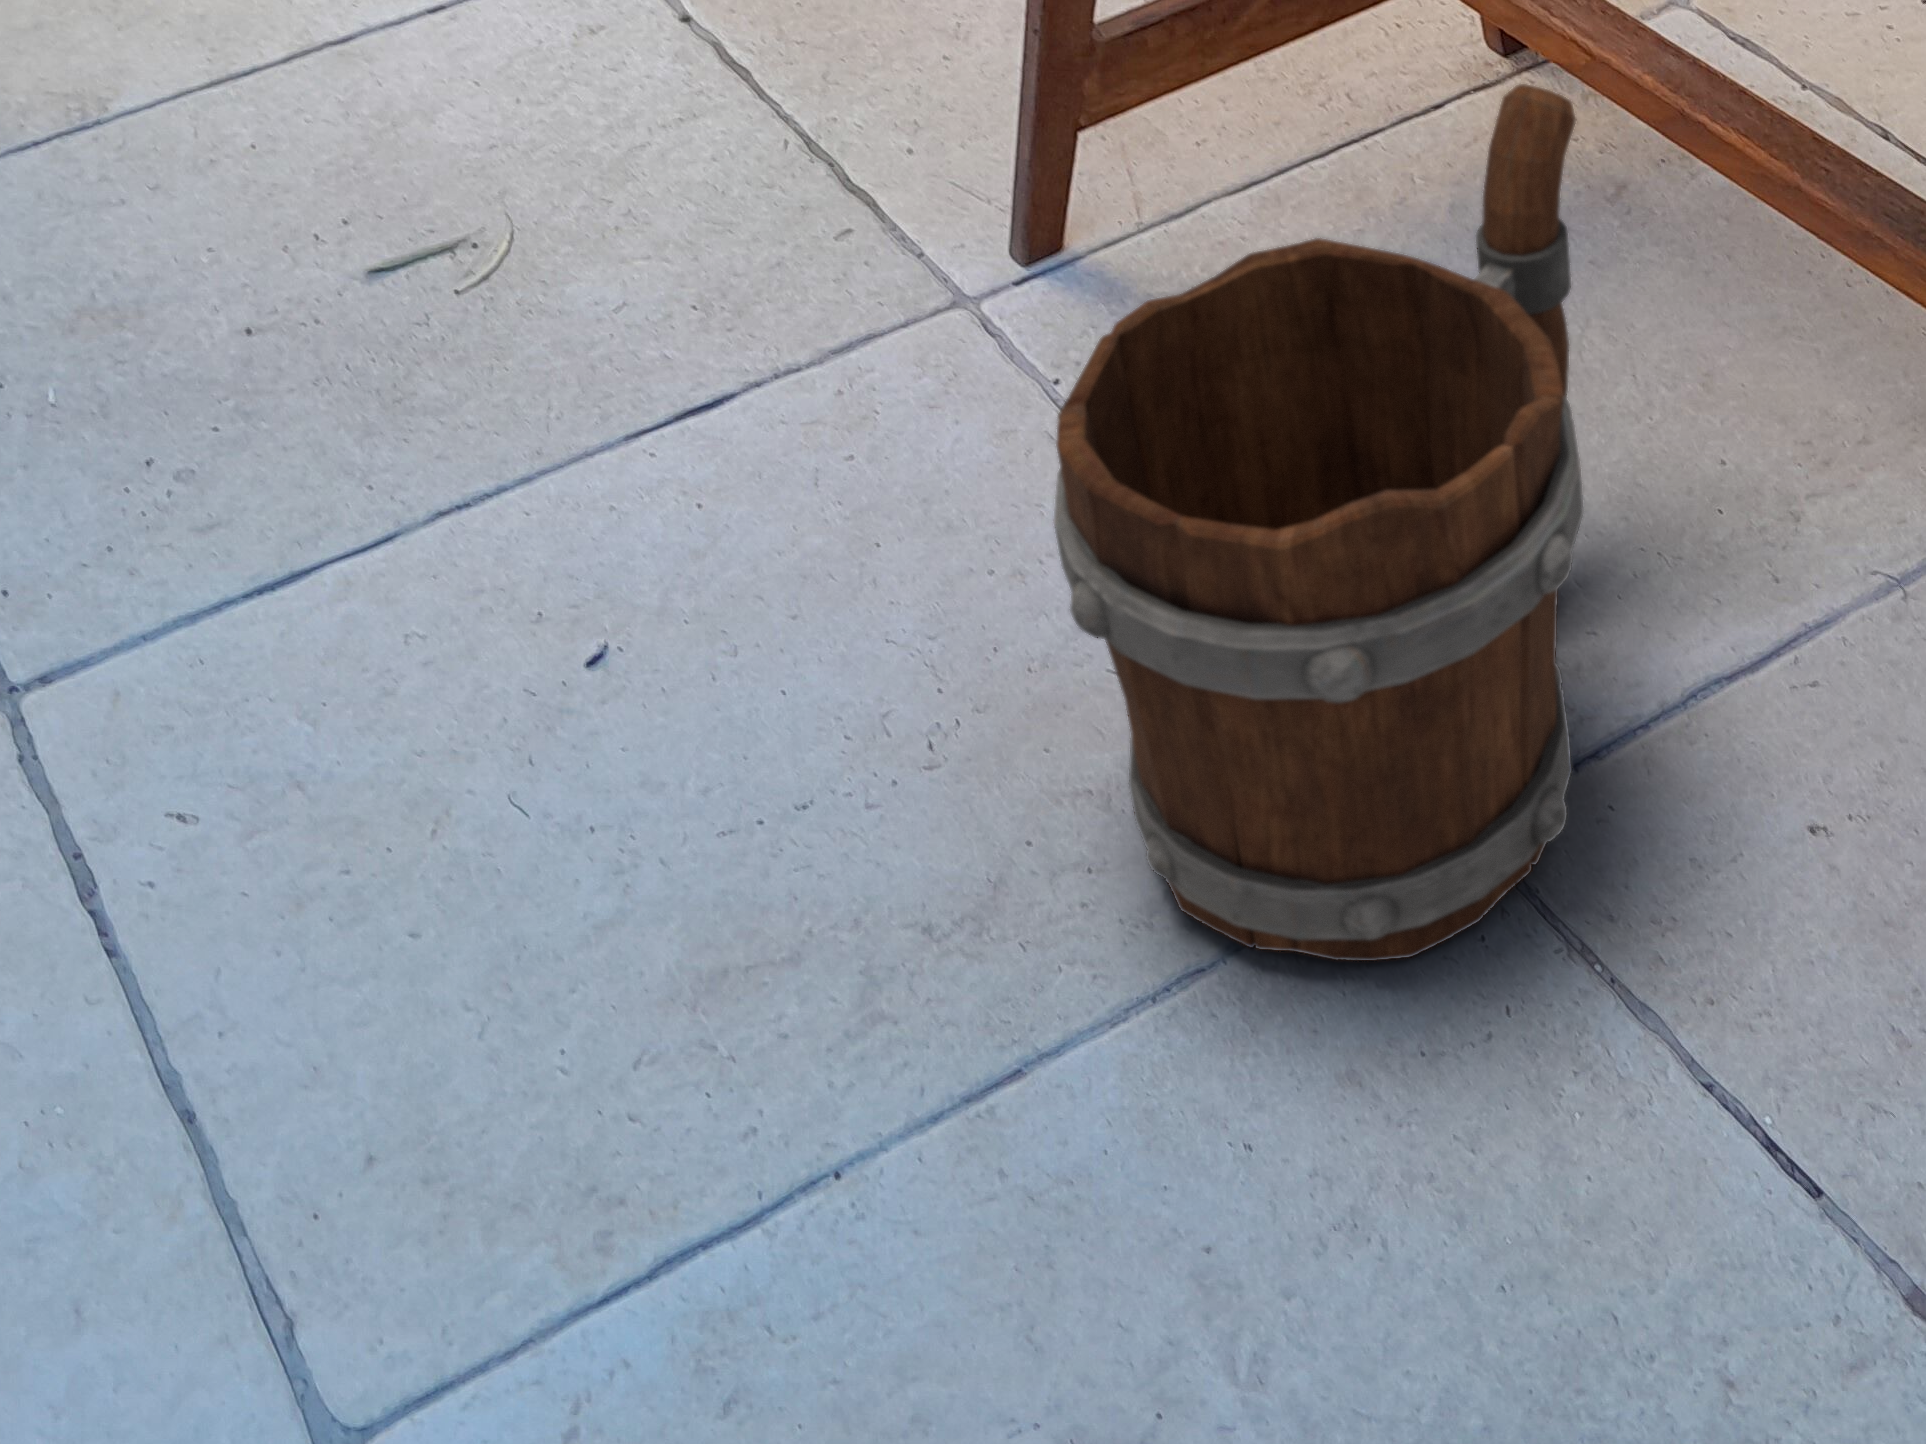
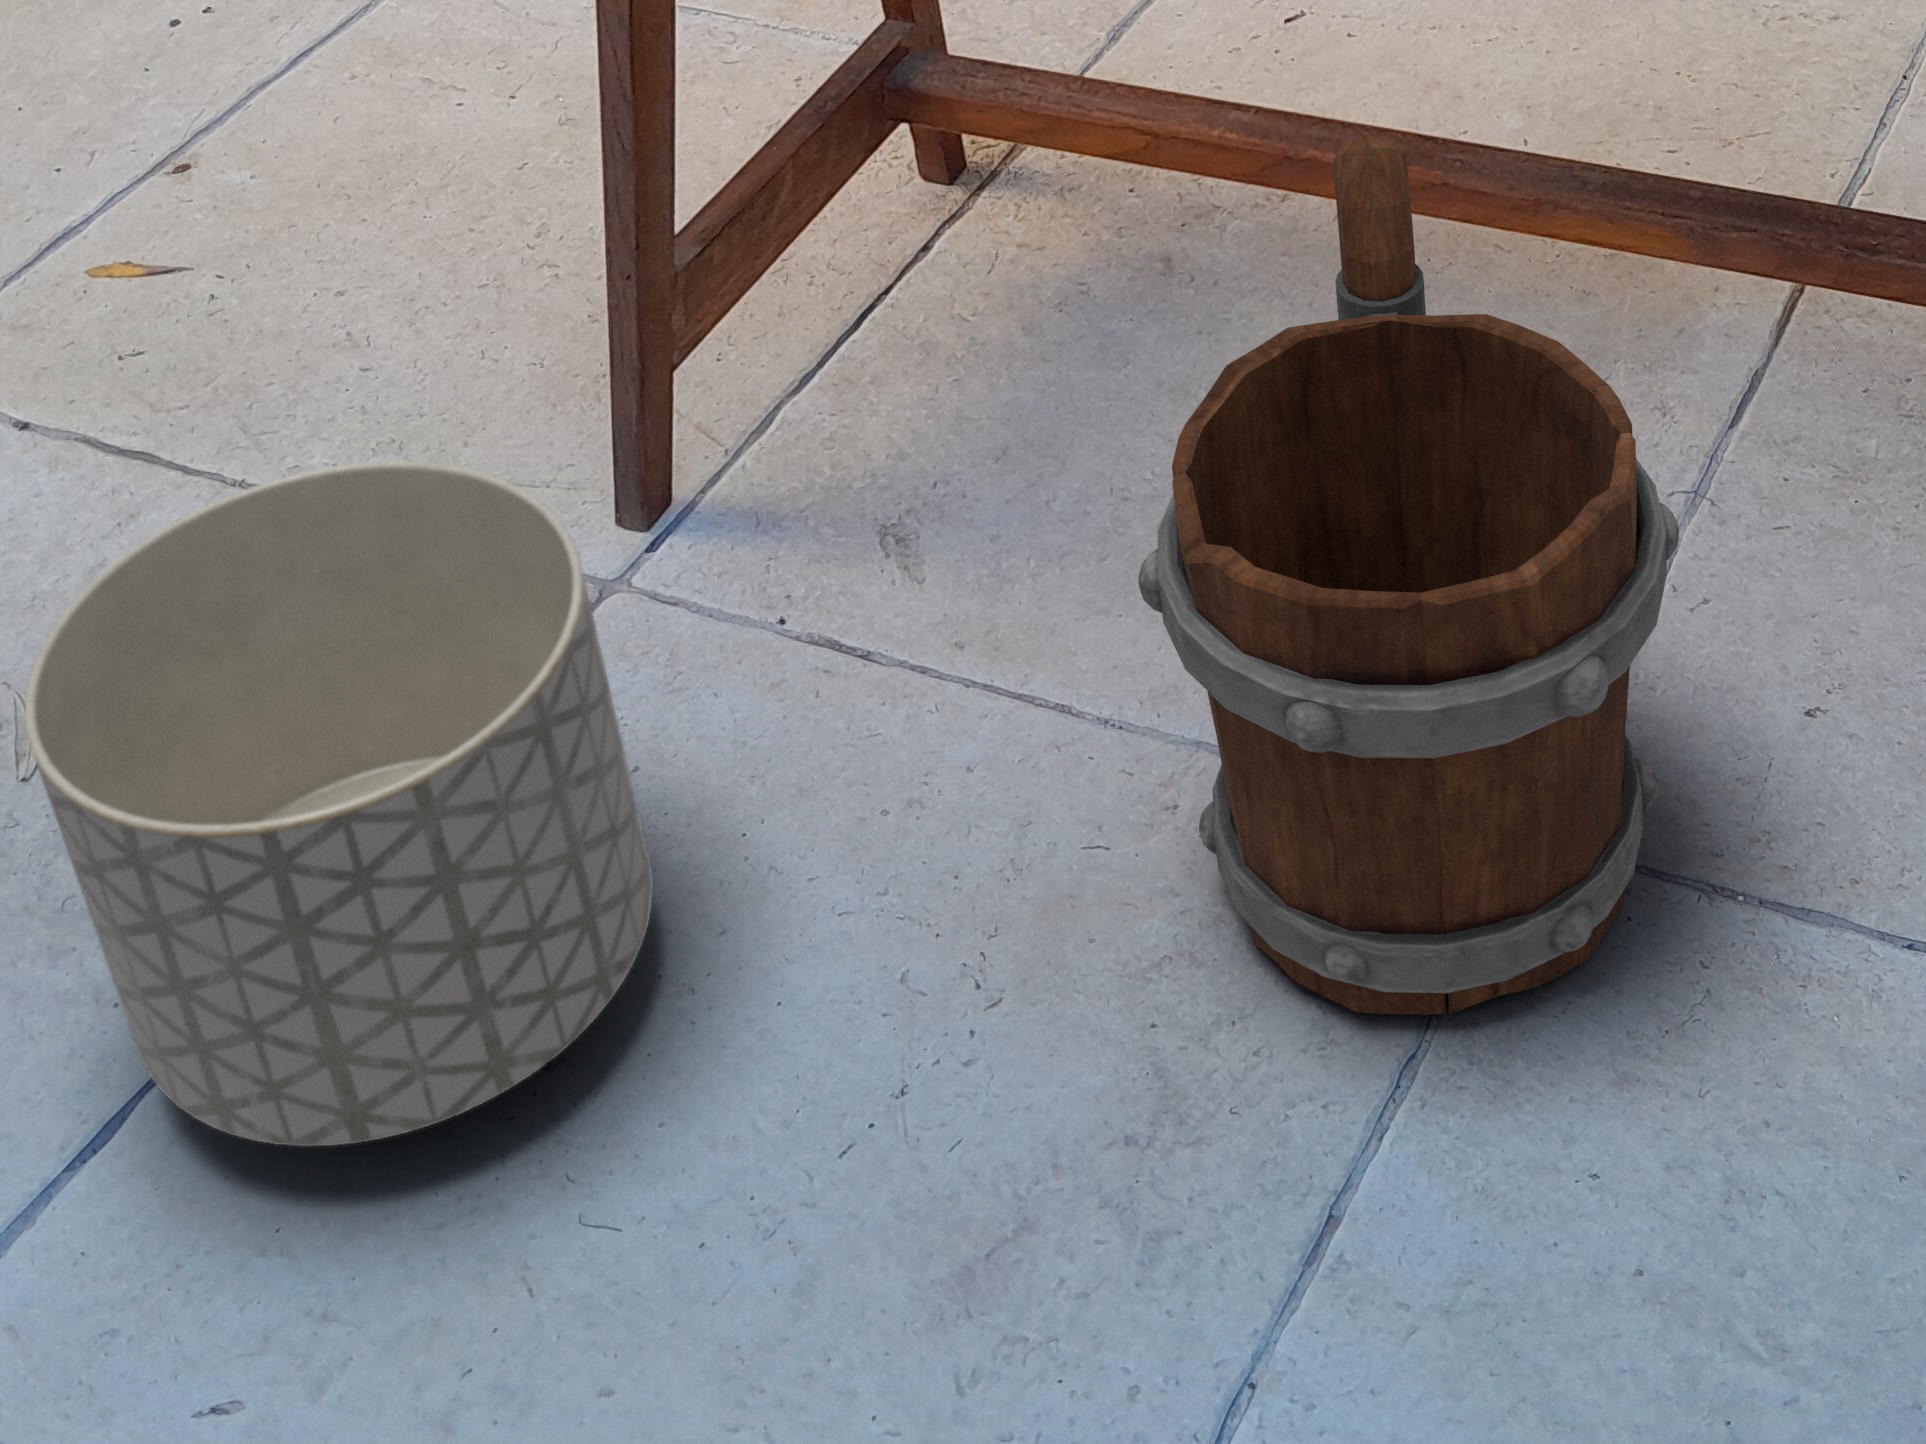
planter: none [195,90,767,667] -> present [25,461,653,1146]

